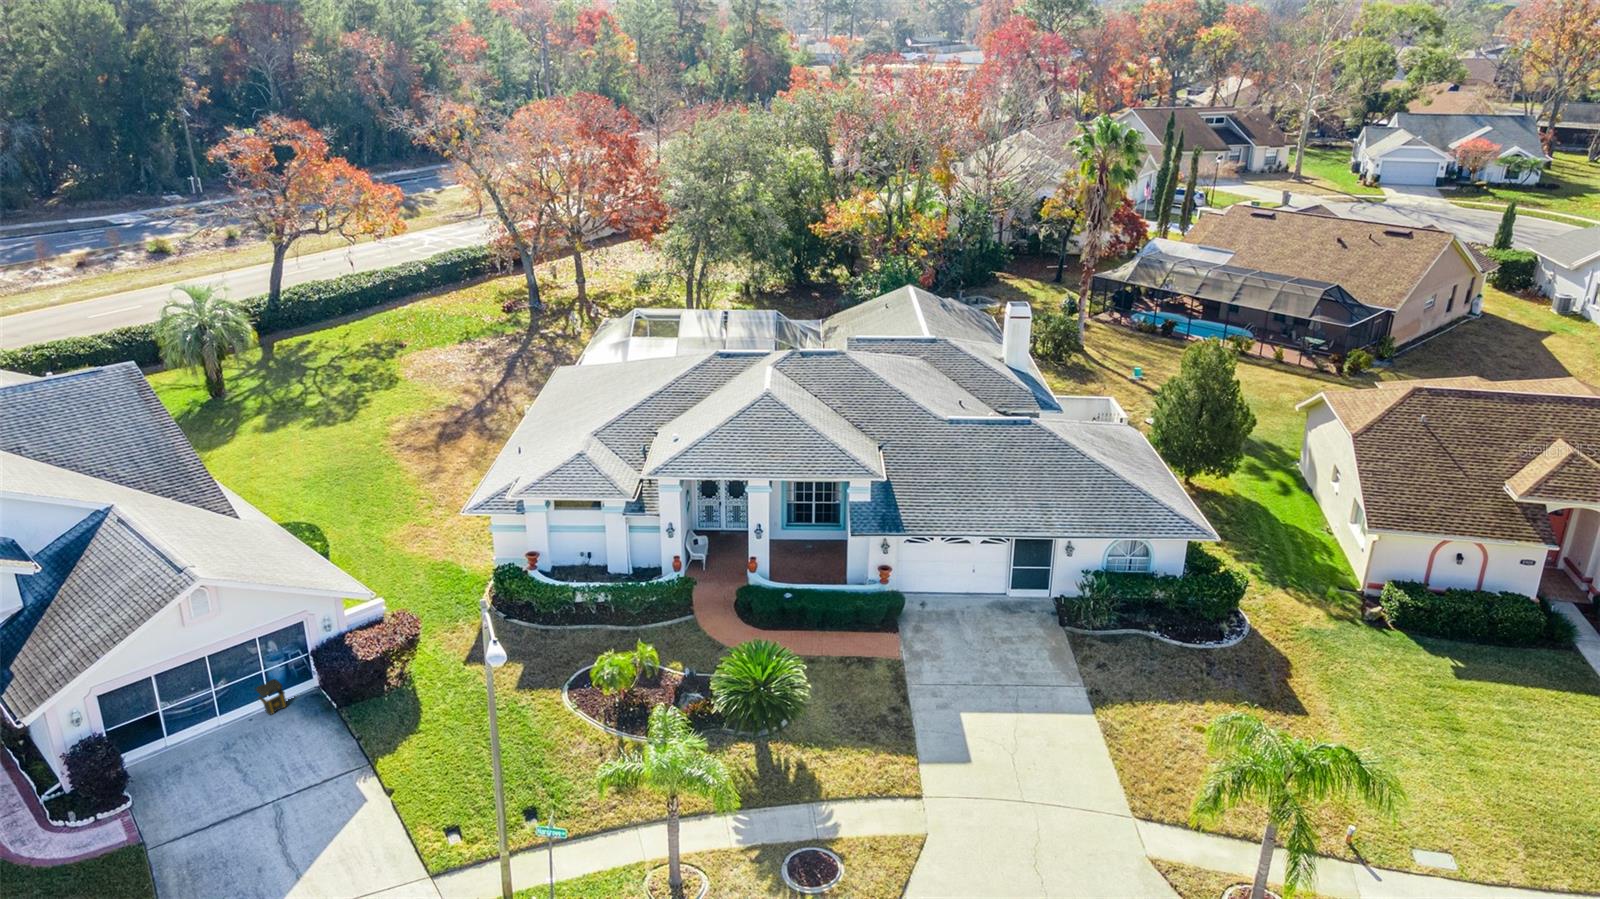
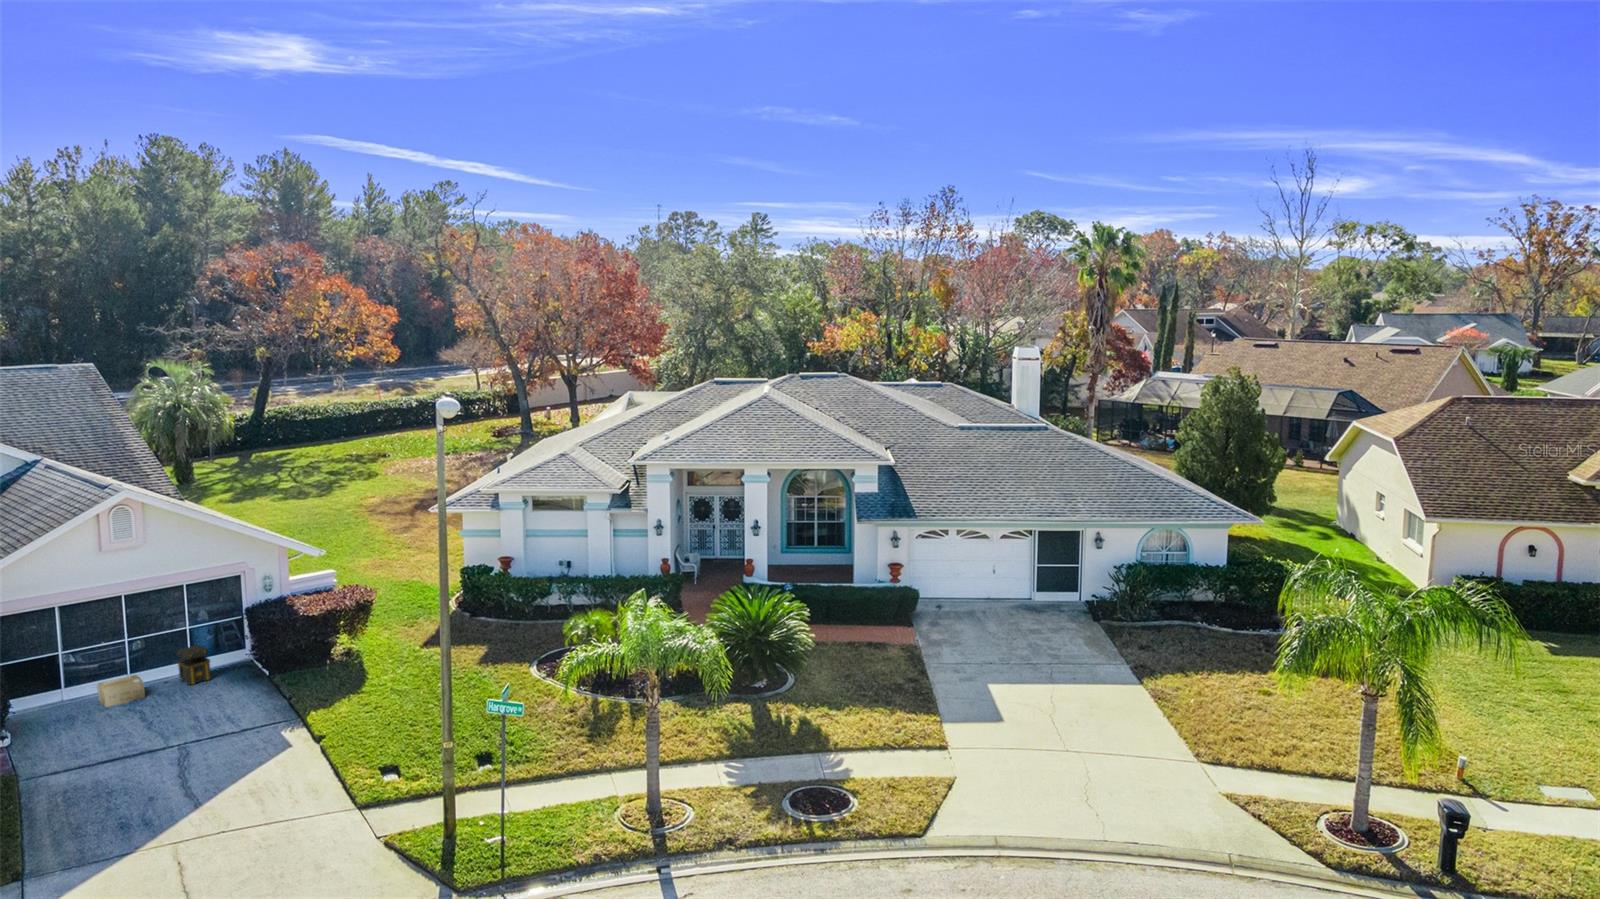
cardboard box: none [192,711,234,747] -> present [97,674,145,707]

